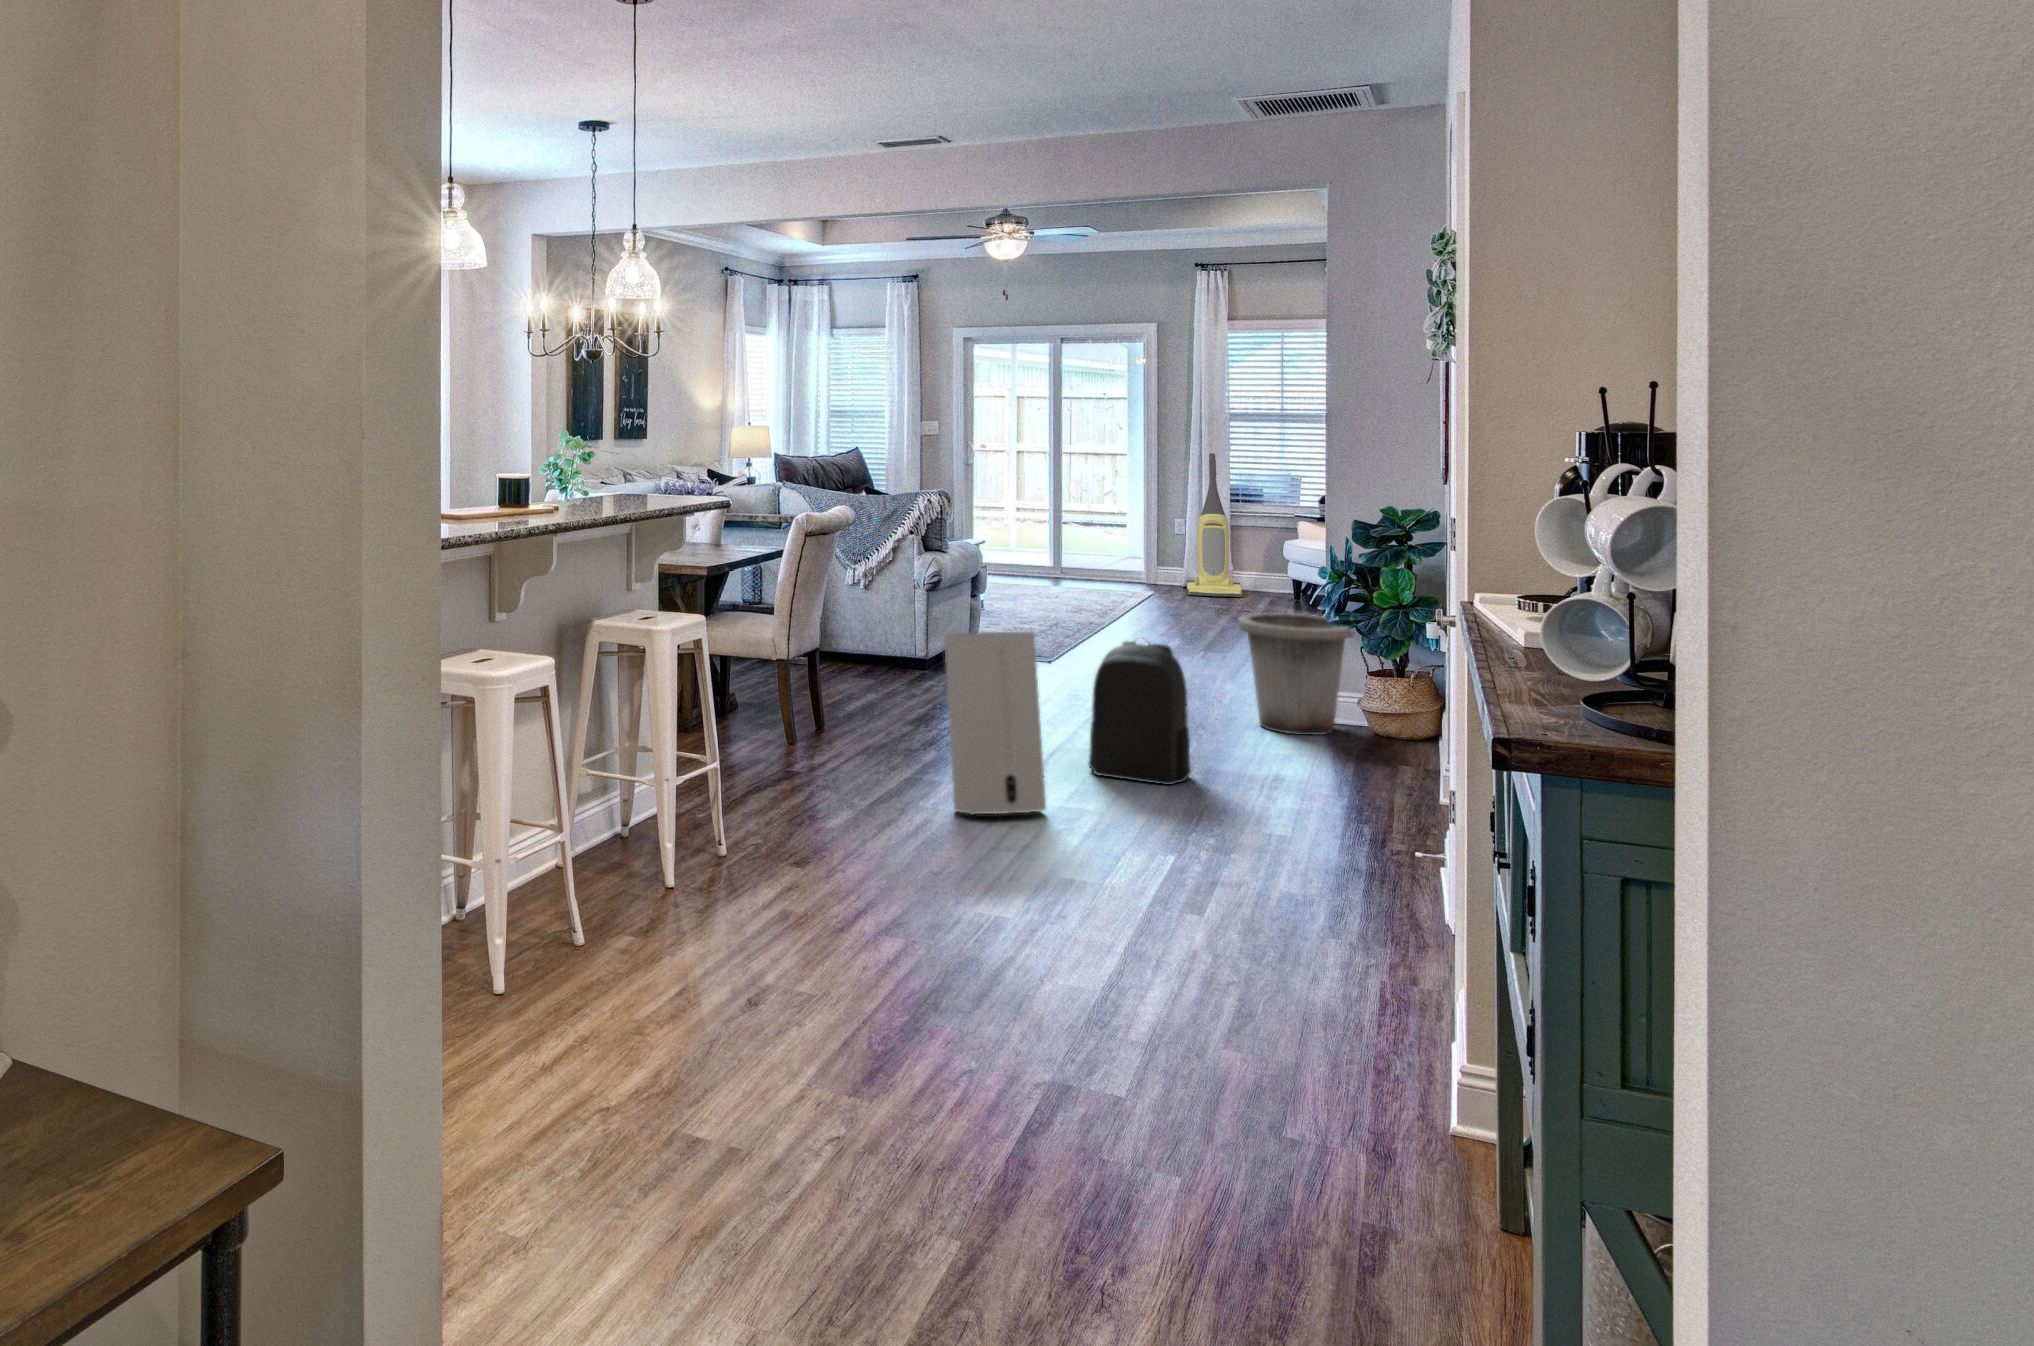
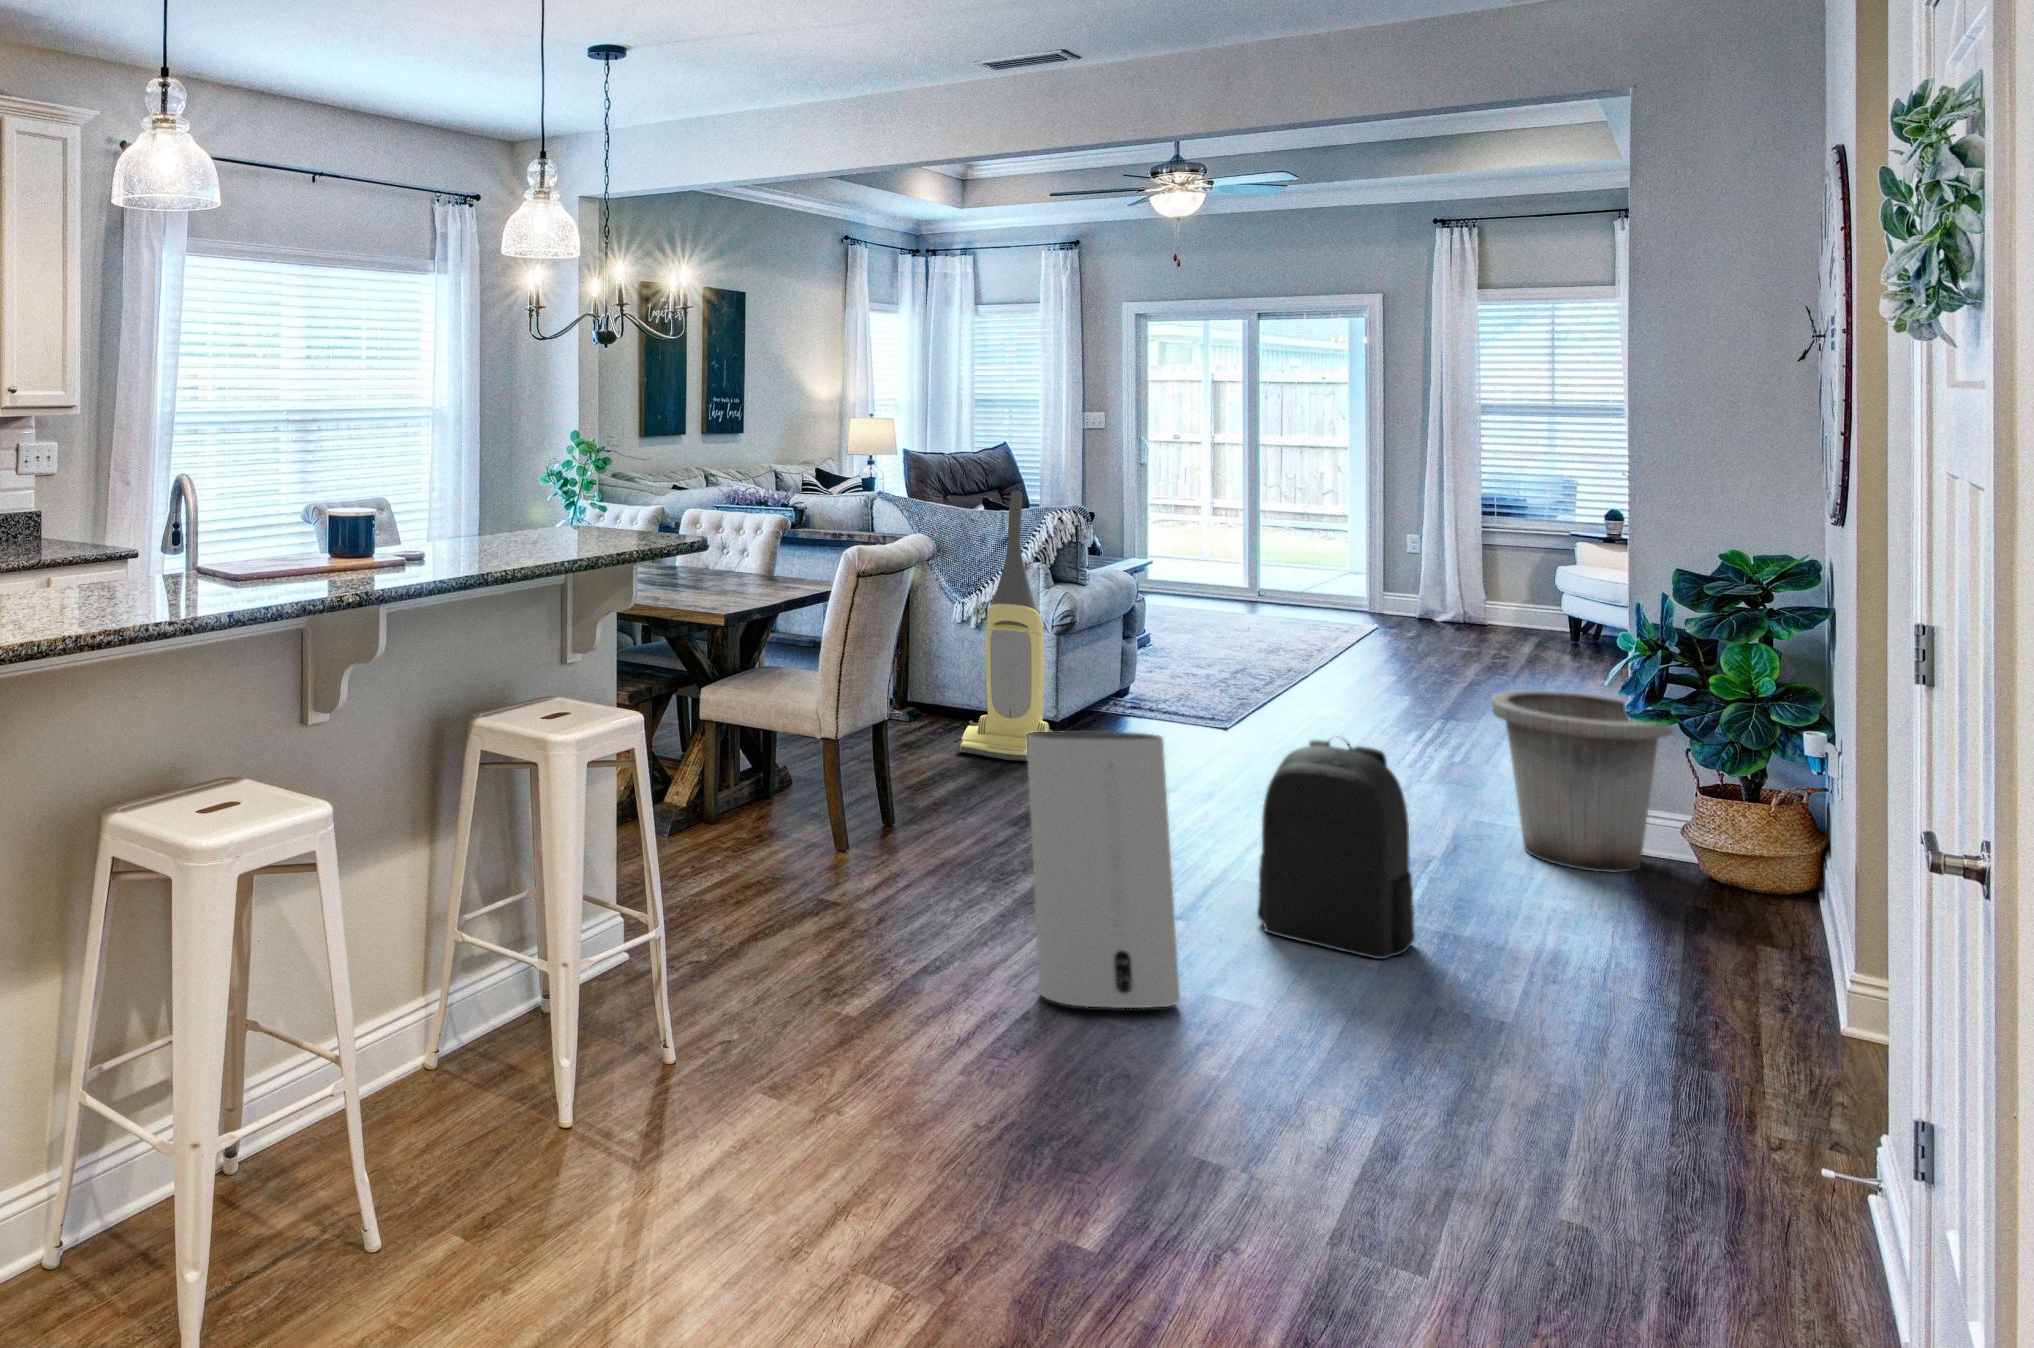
vacuum cleaner: present [1187,453,1243,598] -> present [957,491,1063,761]

